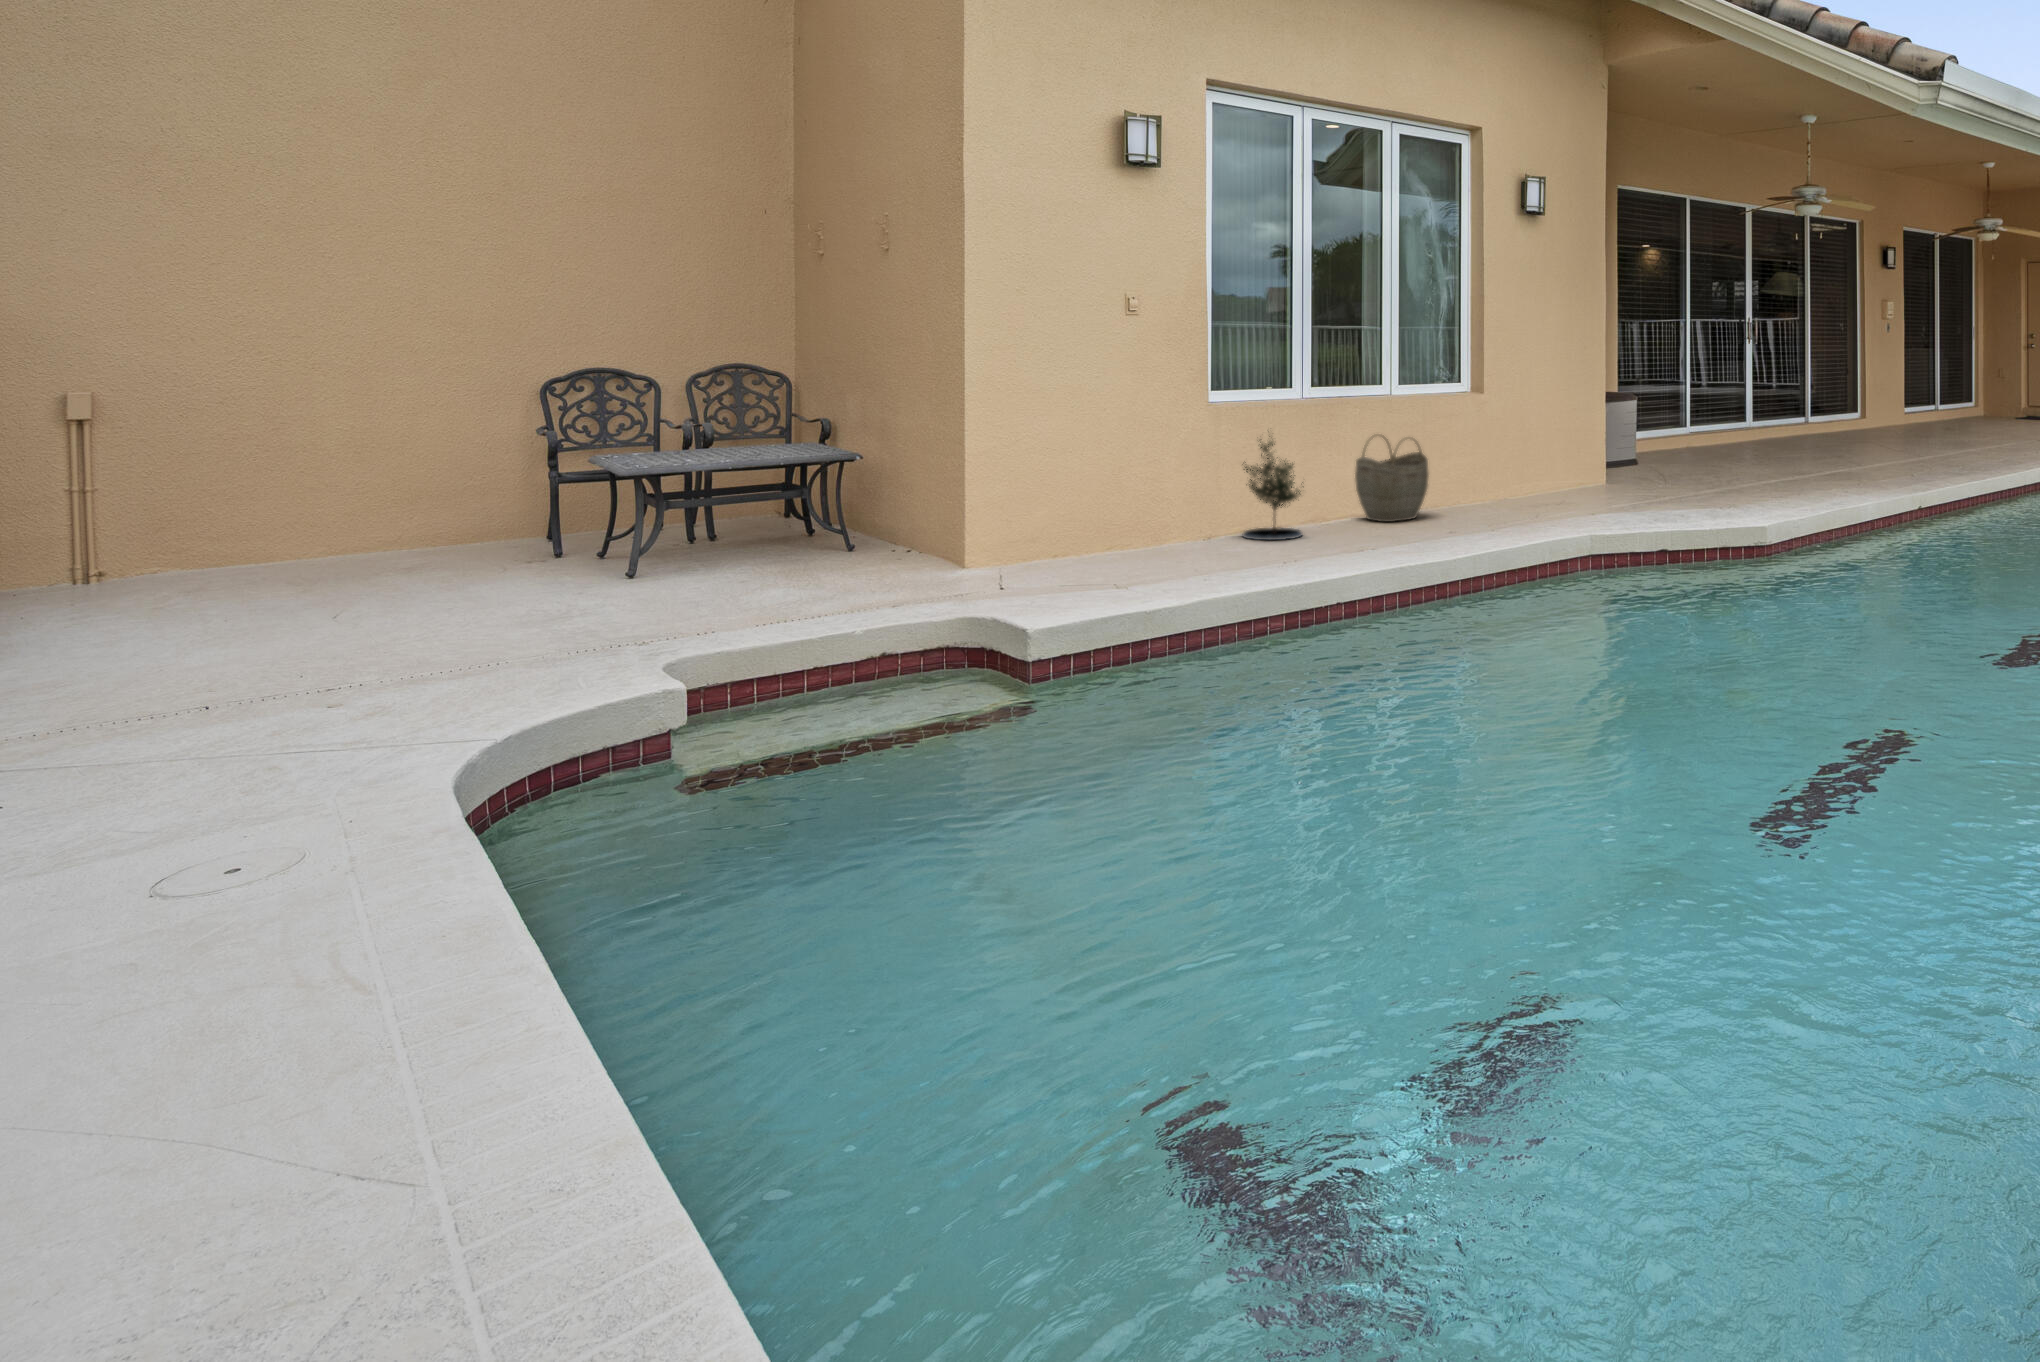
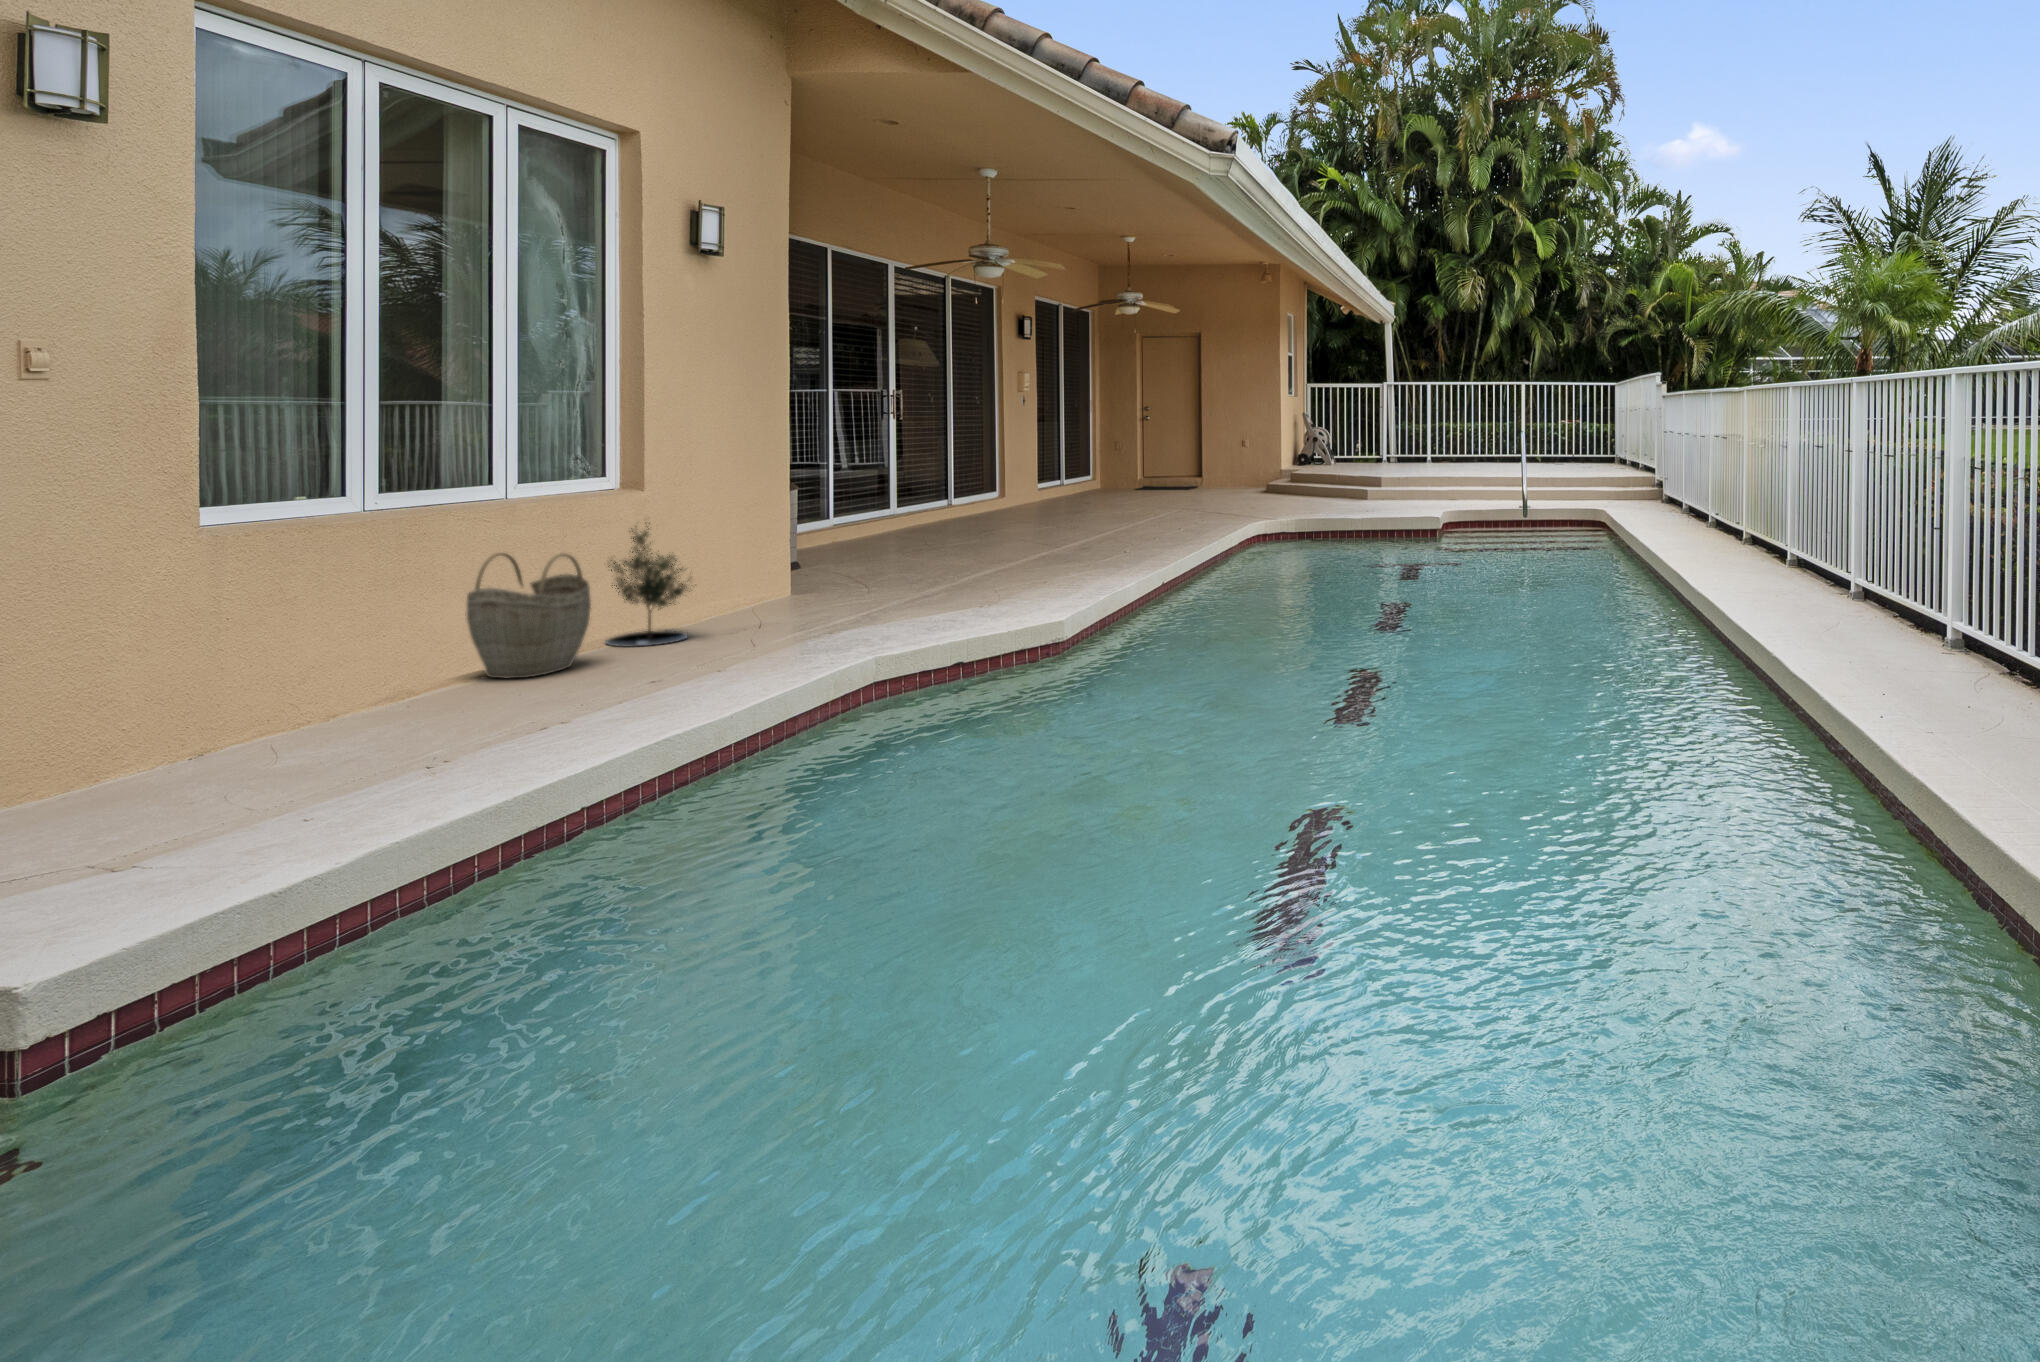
potted tree: present [1242,436,1304,540] -> present [606,522,690,647]

